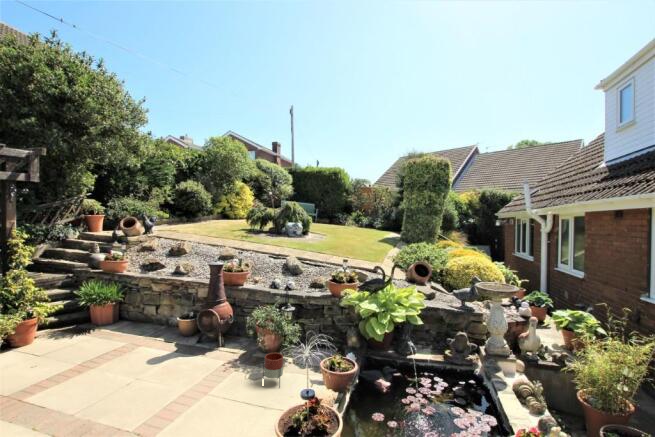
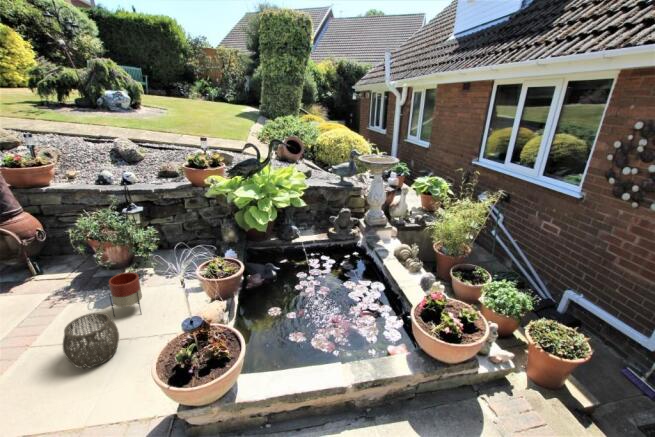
woven basket: none [231,375,264,415] -> present [63,312,119,368]

